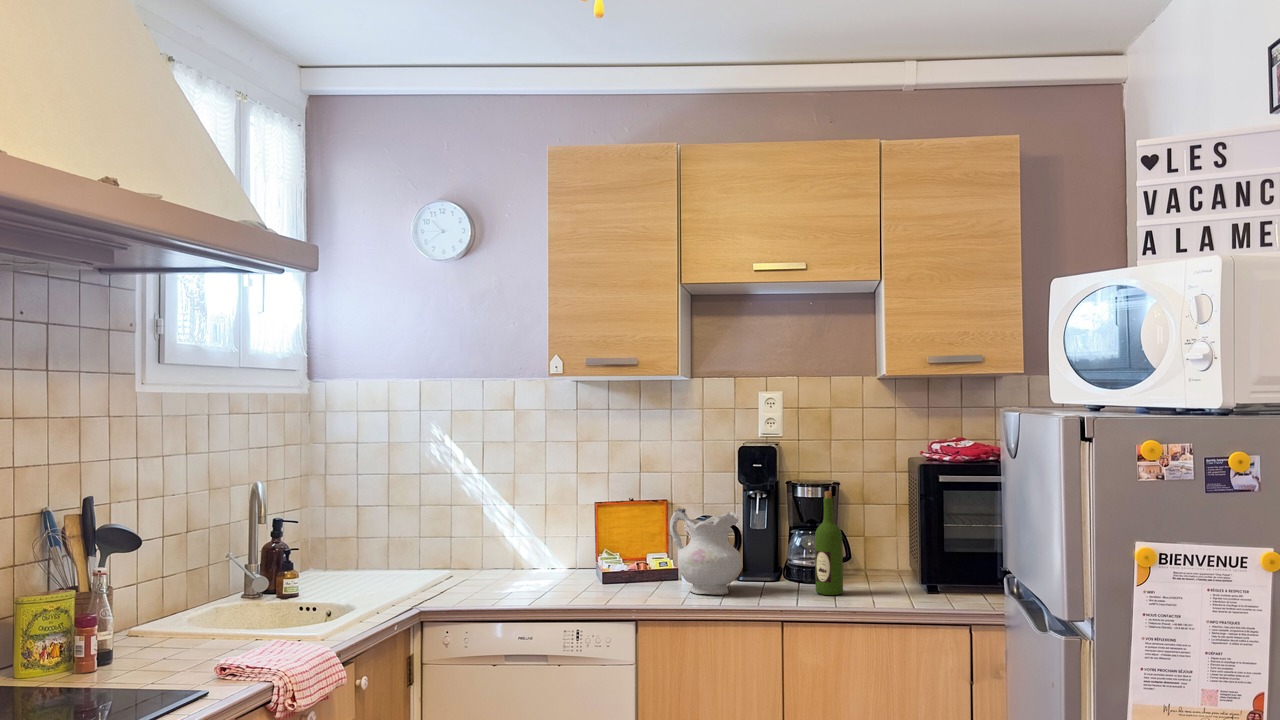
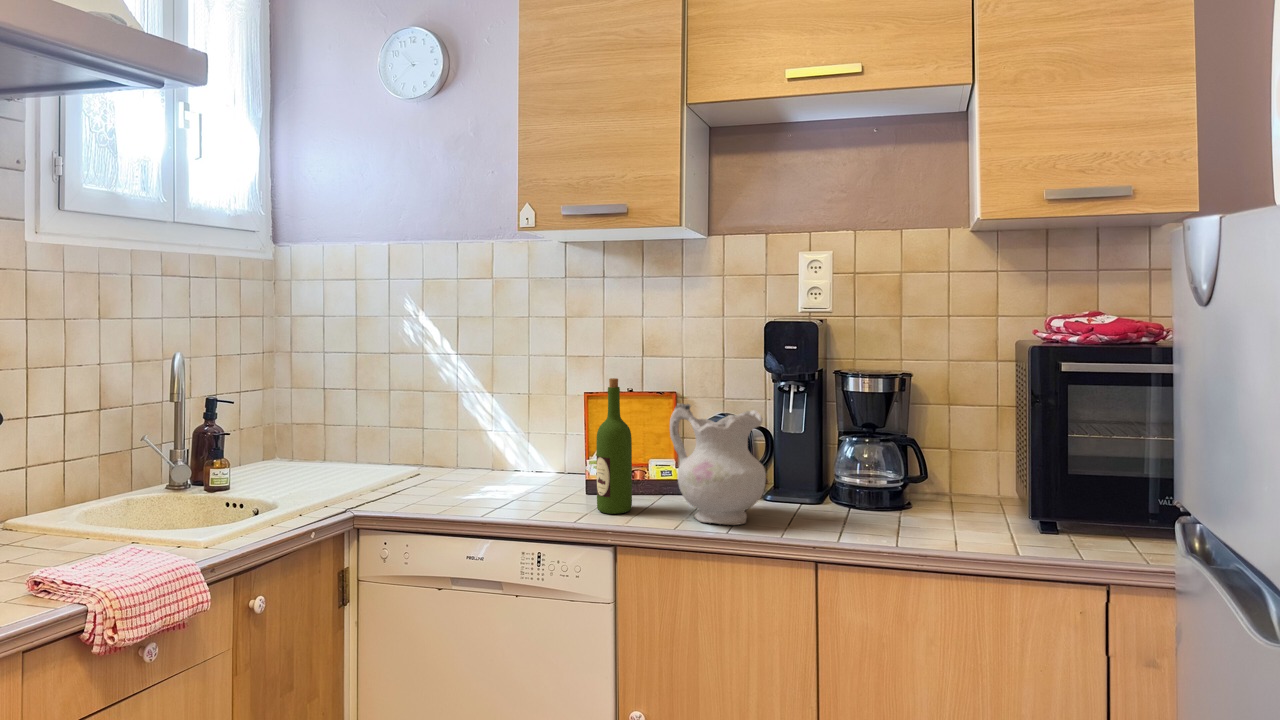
wine bottle: present [815,491,843,595] -> present [596,378,632,514]

